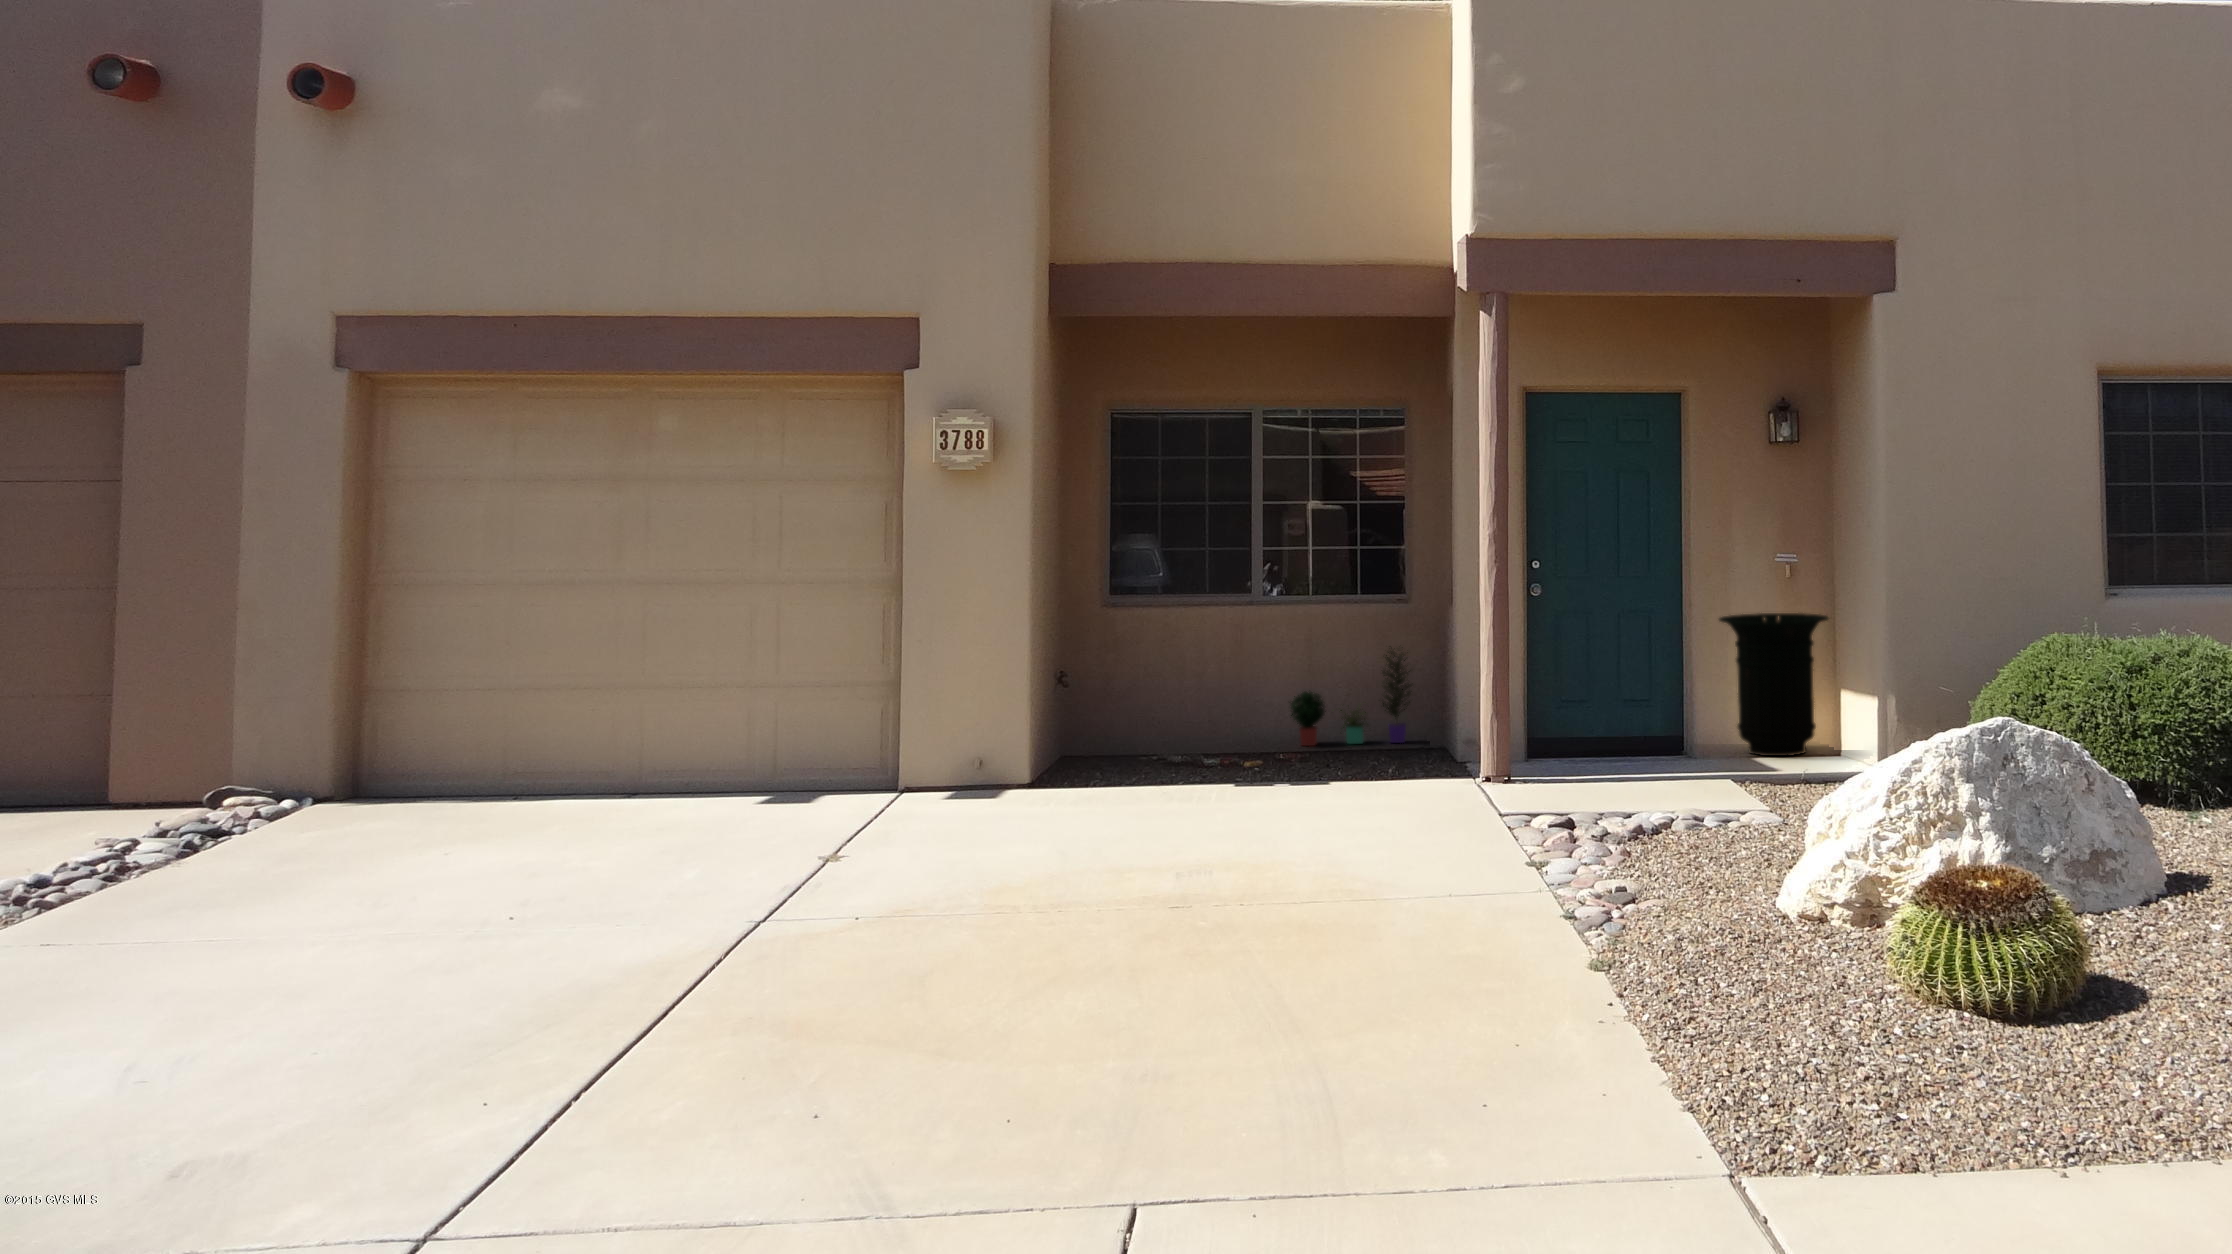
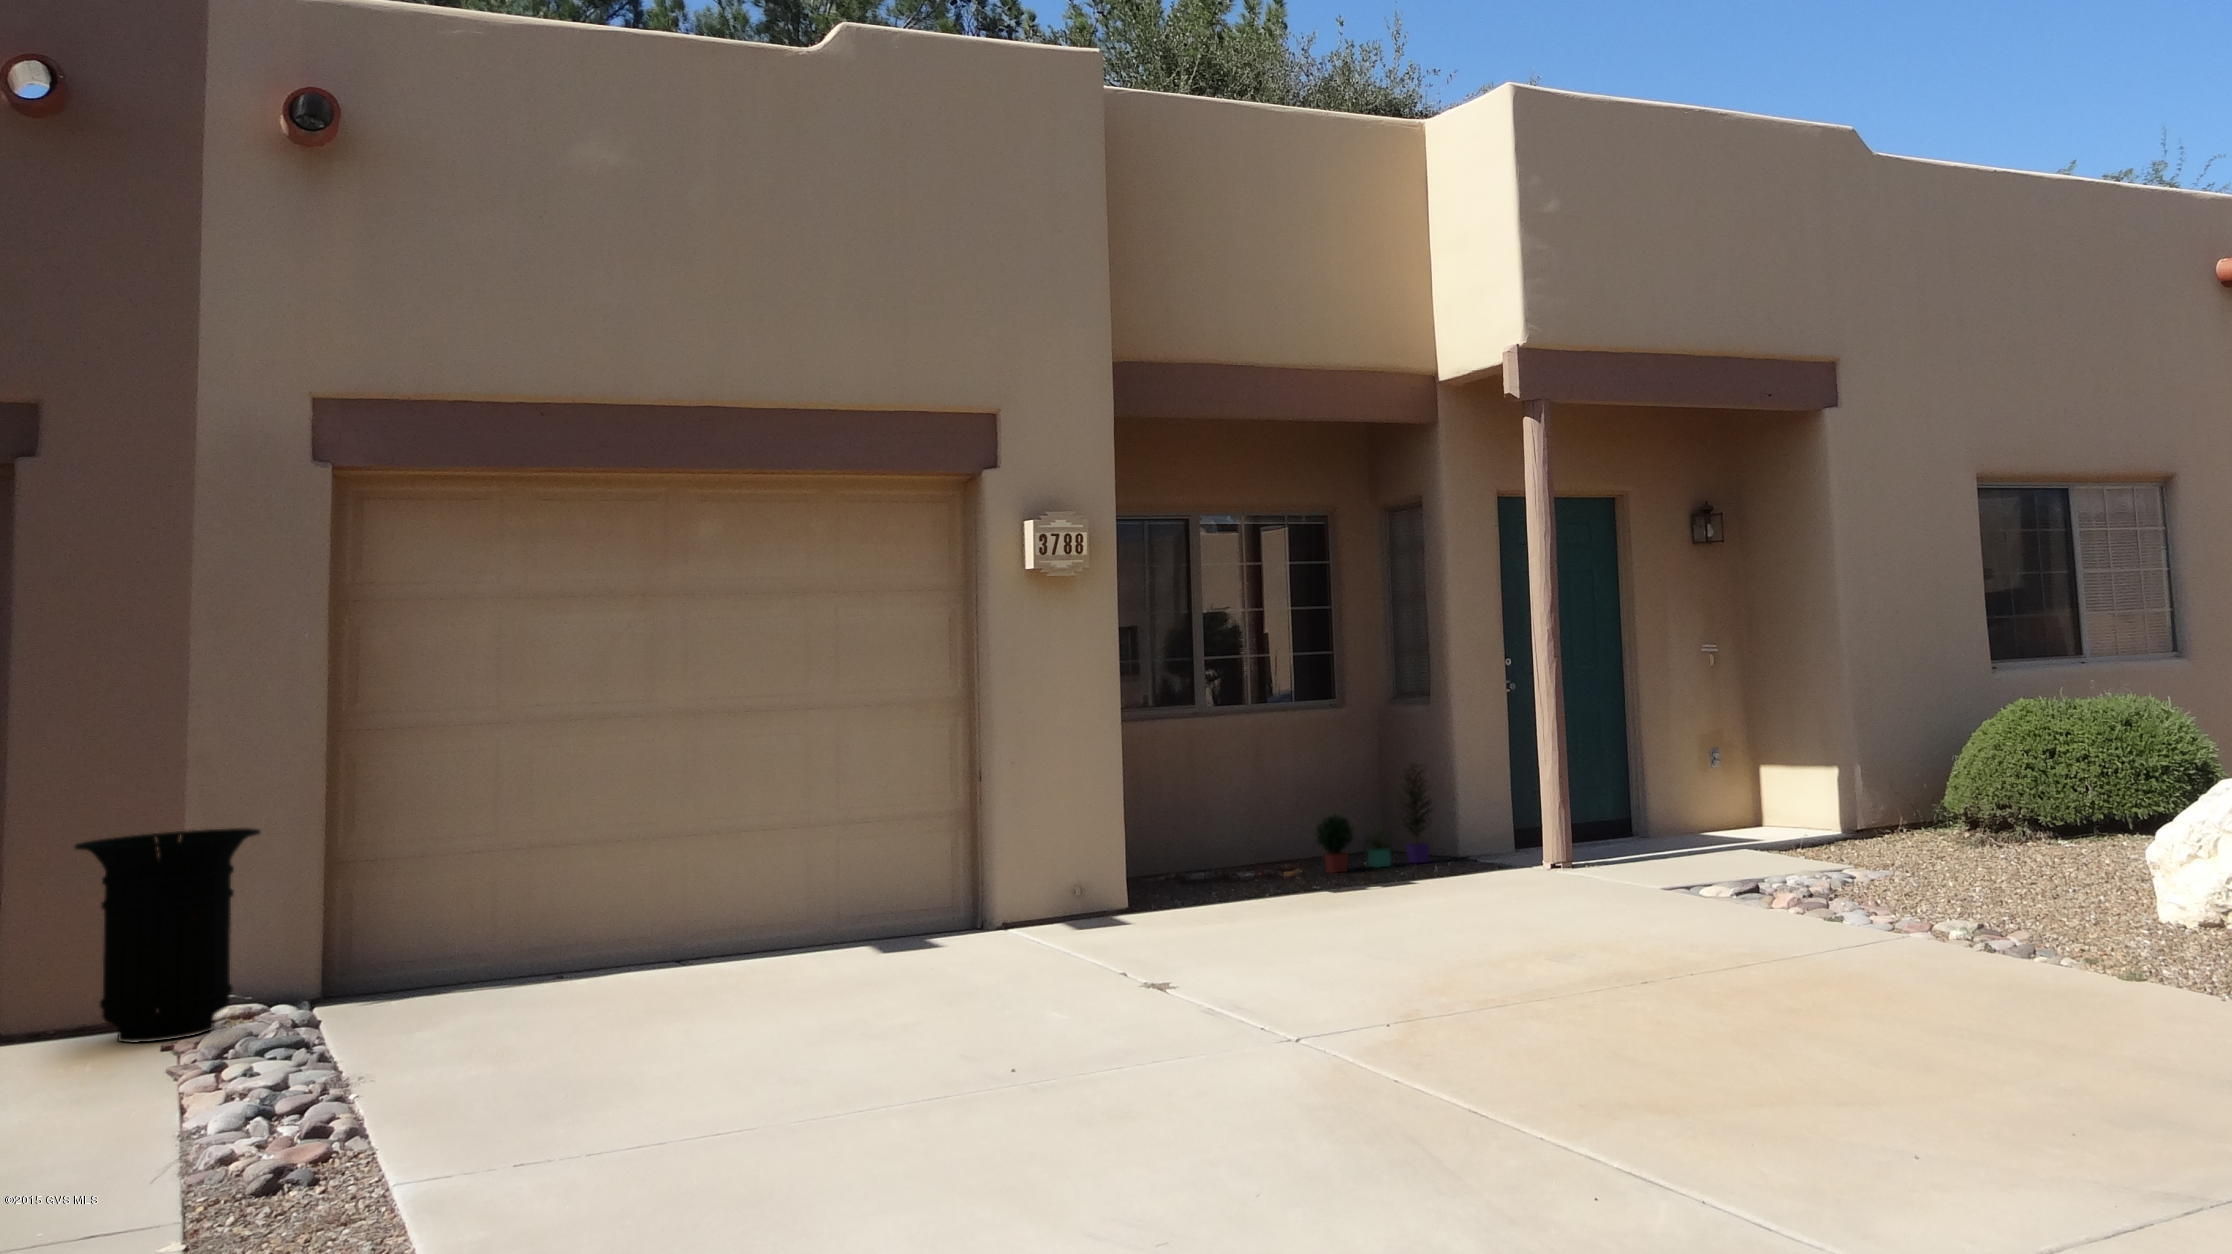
trash can: present [1719,613,1828,756] -> present [75,828,260,1042]

